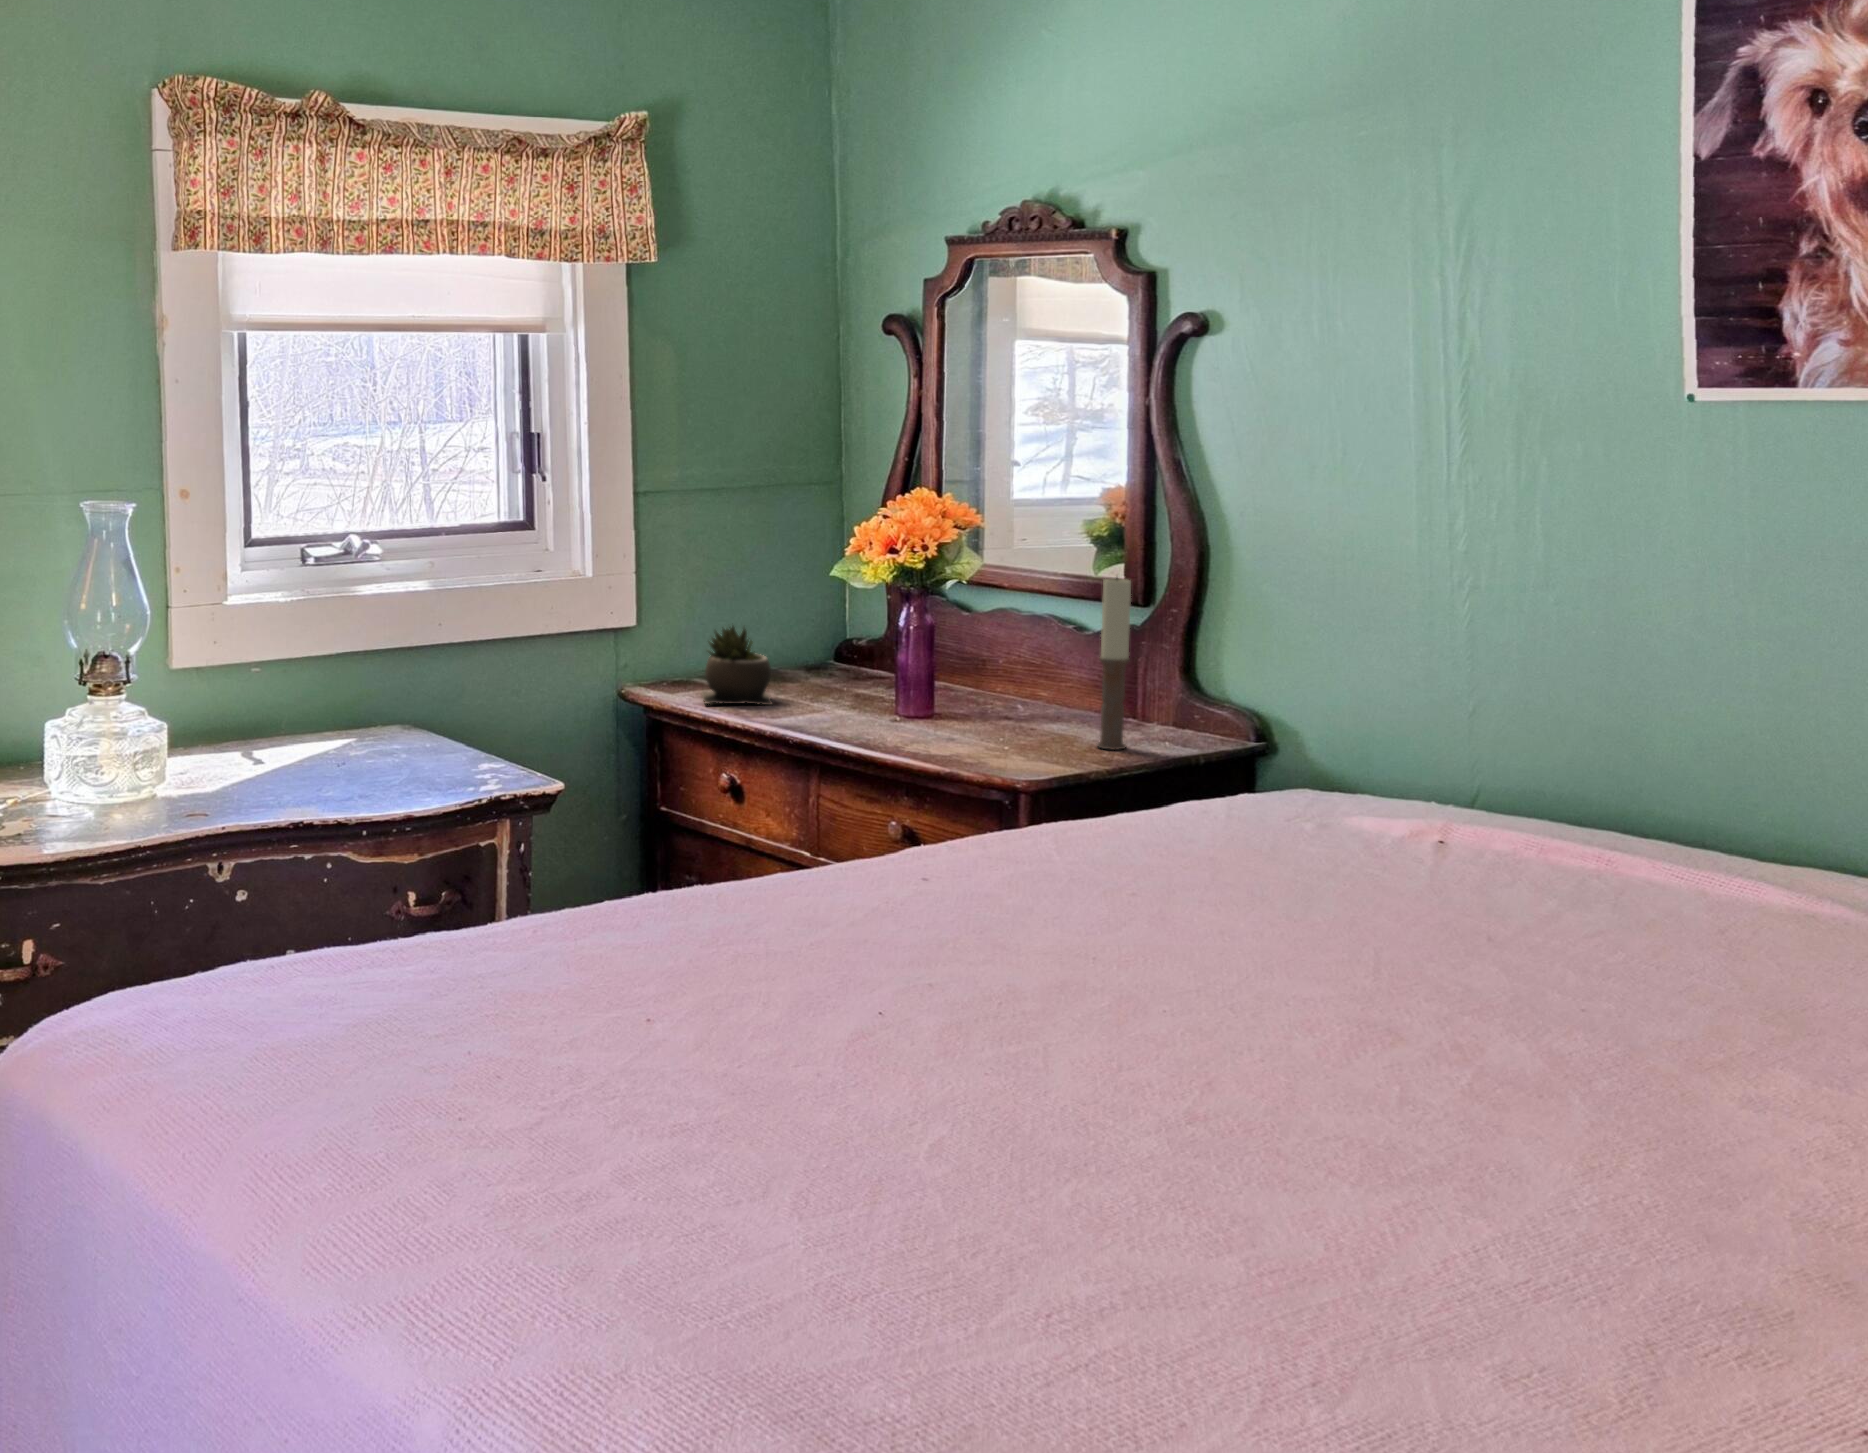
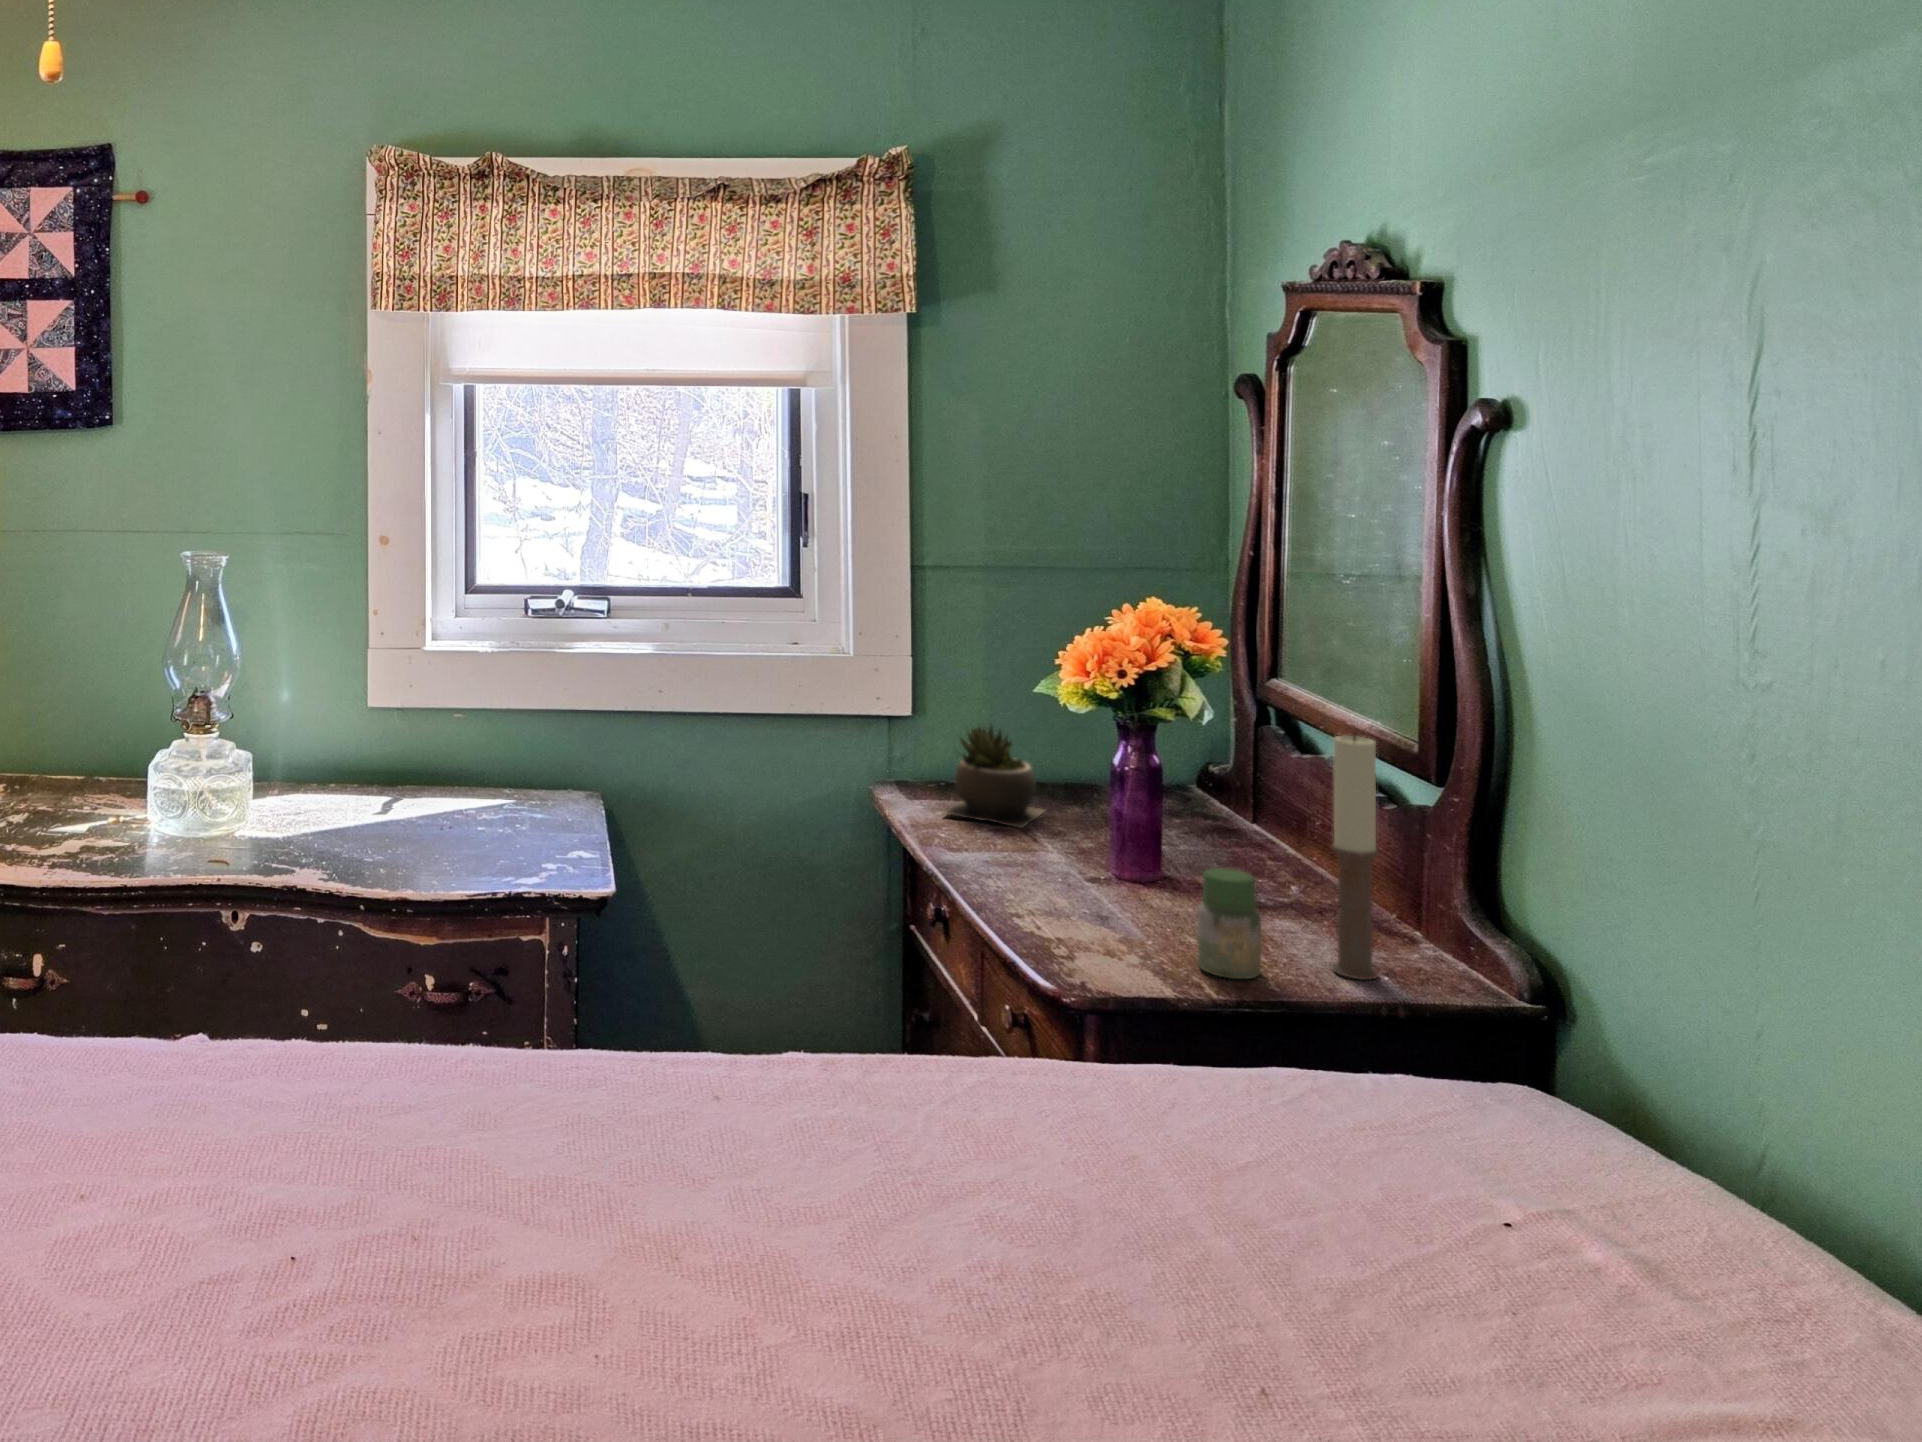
jar: none [1022,685,1067,761] -> present [1197,868,1261,979]

